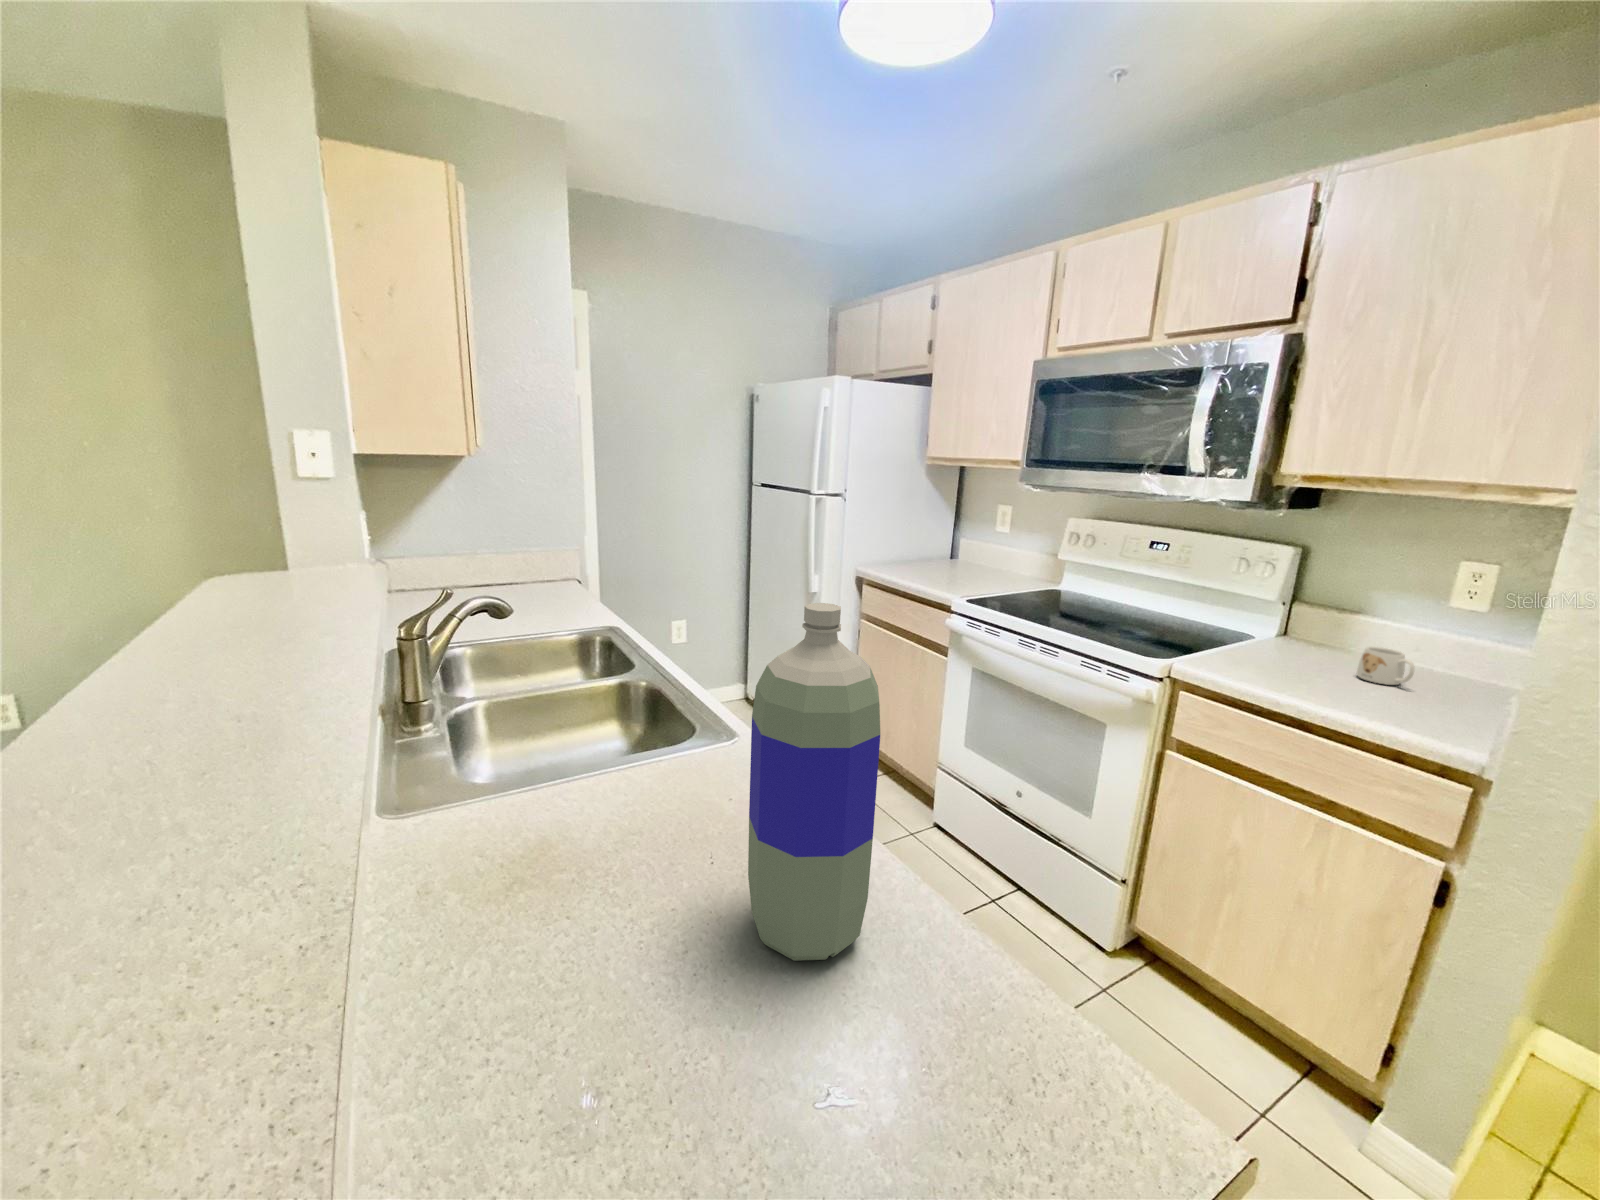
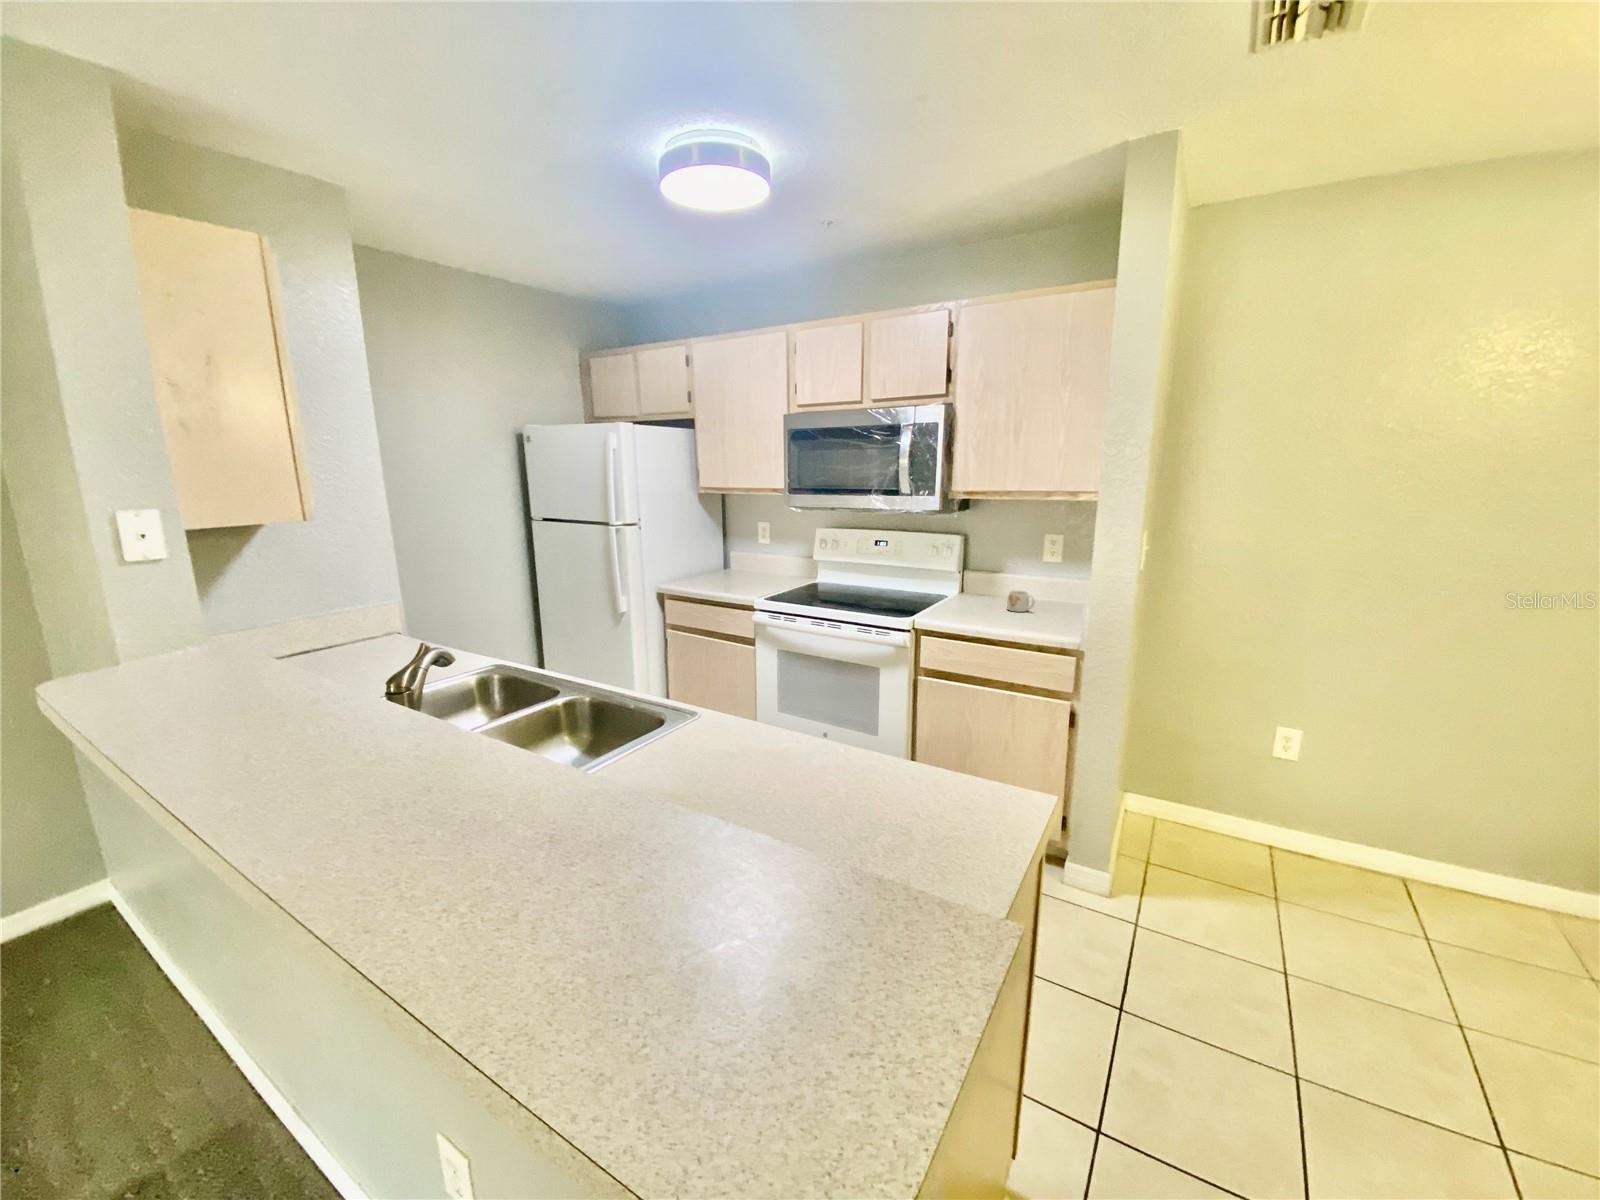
bottle: present [748,603,880,961] -> none [807,603,881,810]

